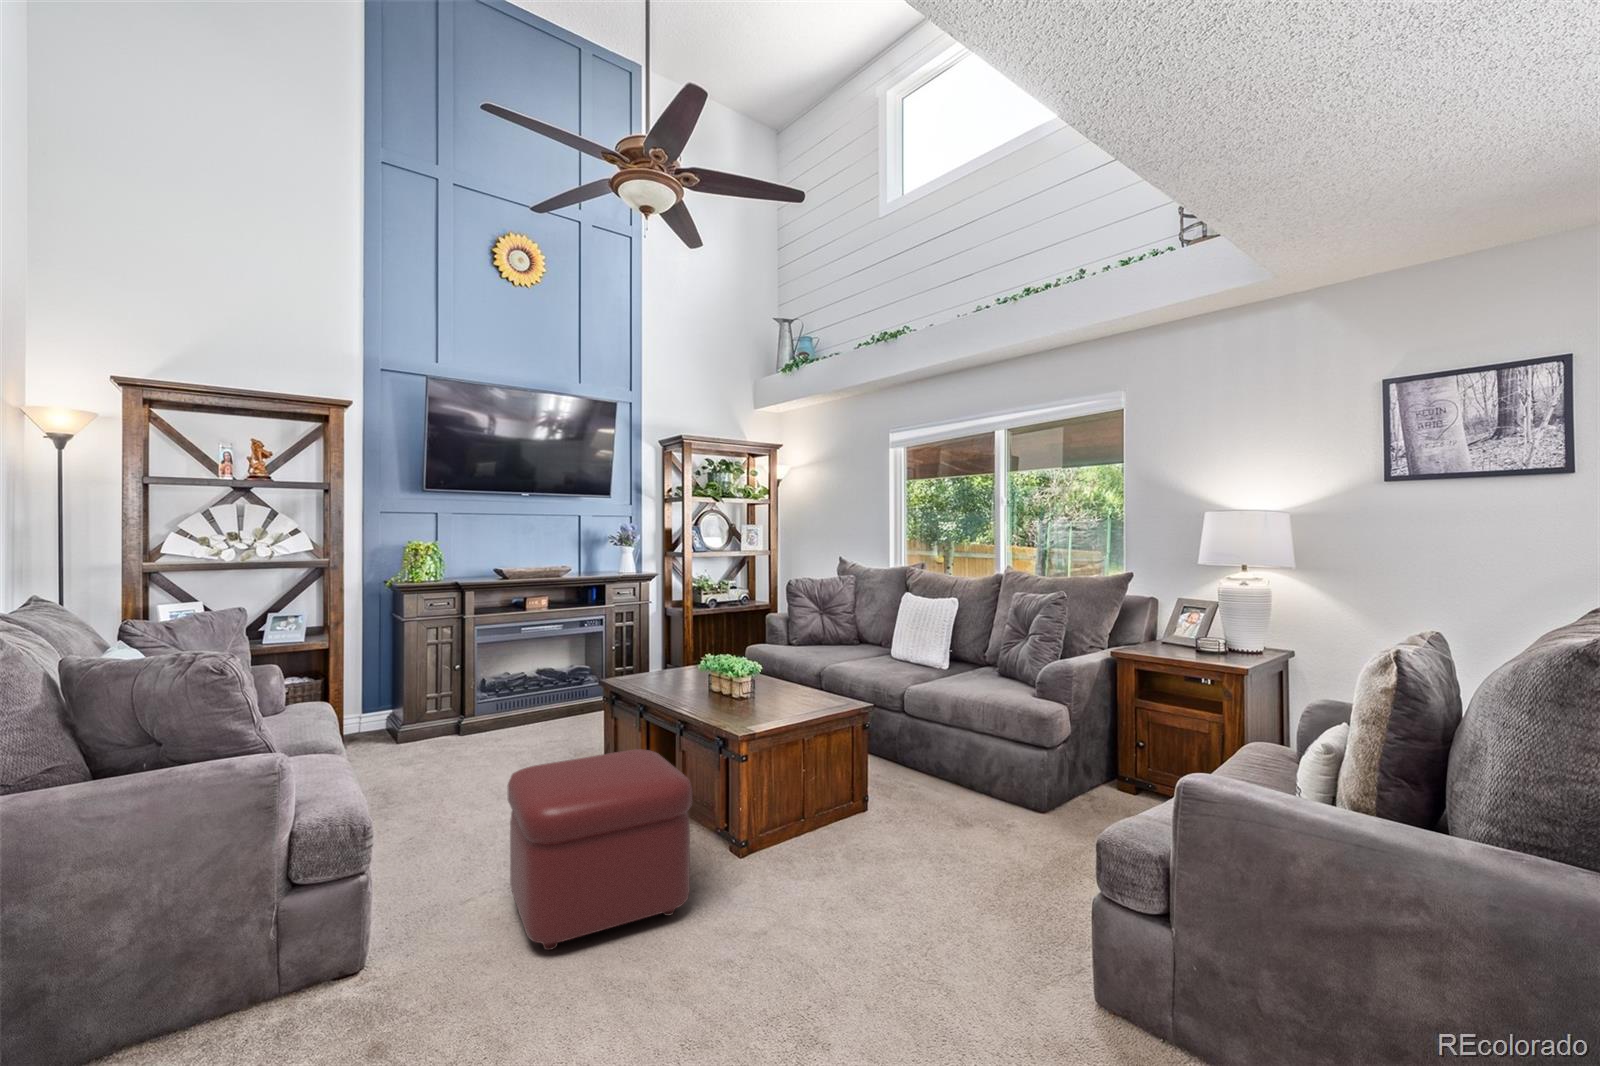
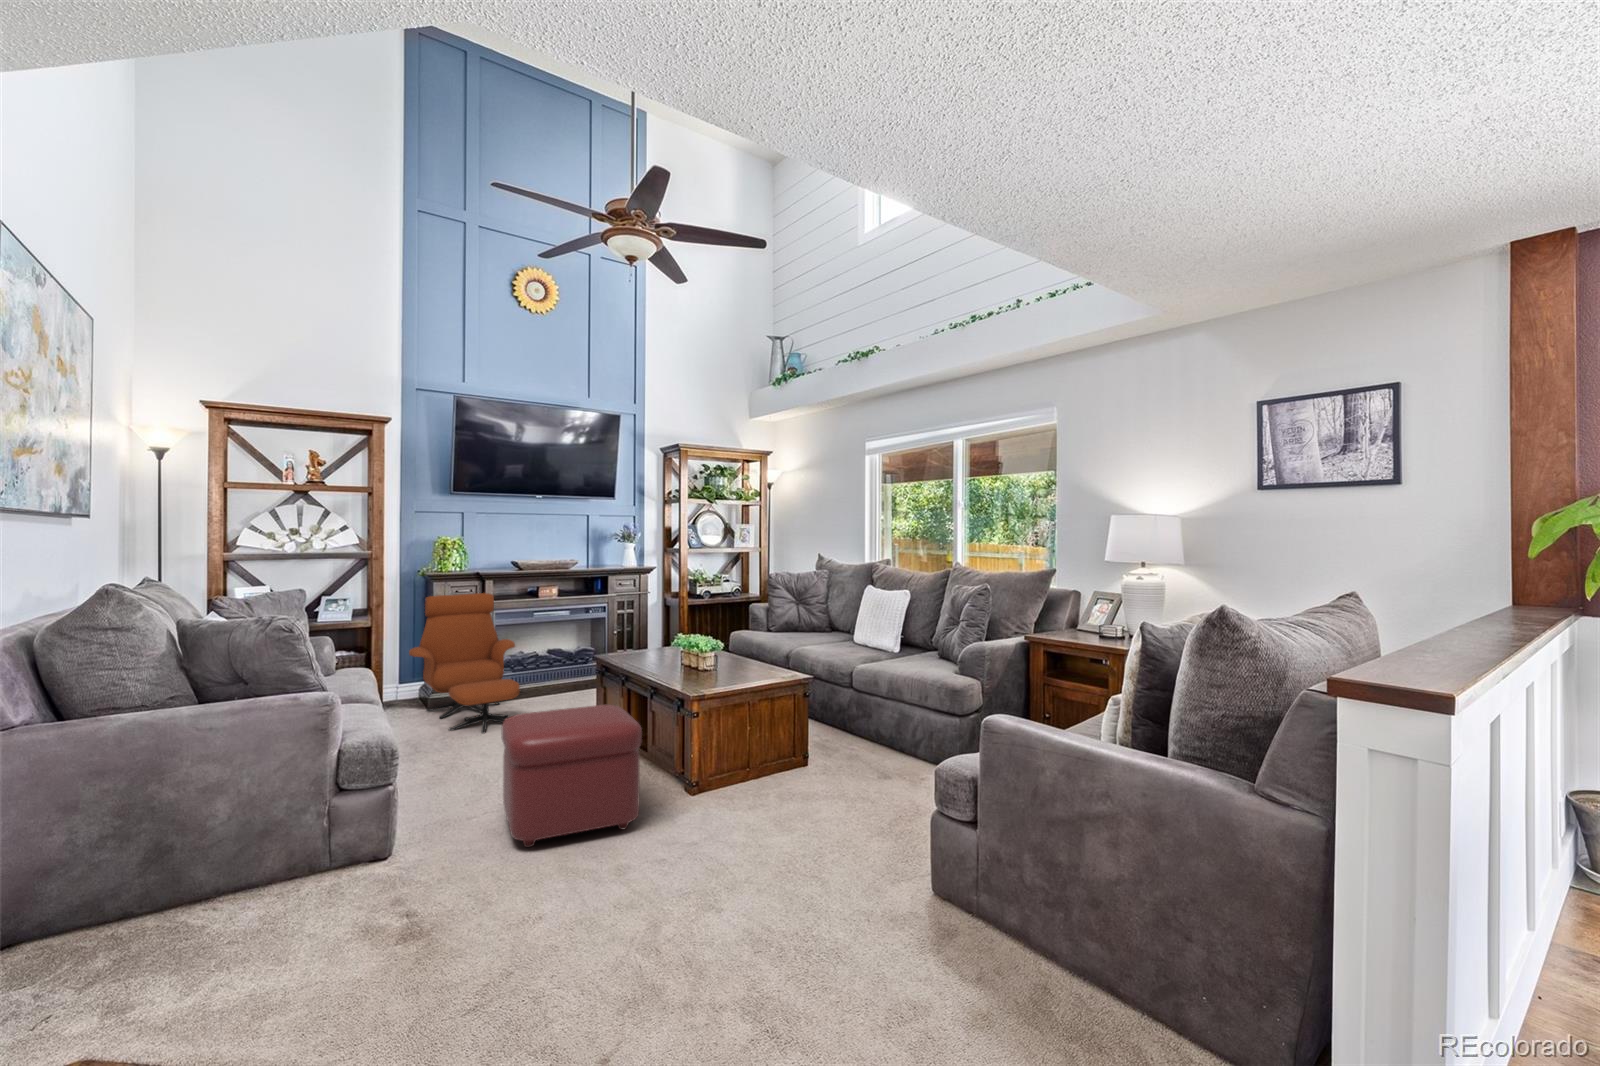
lounge chair: none [376,606,511,775] -> present [409,593,520,733]

